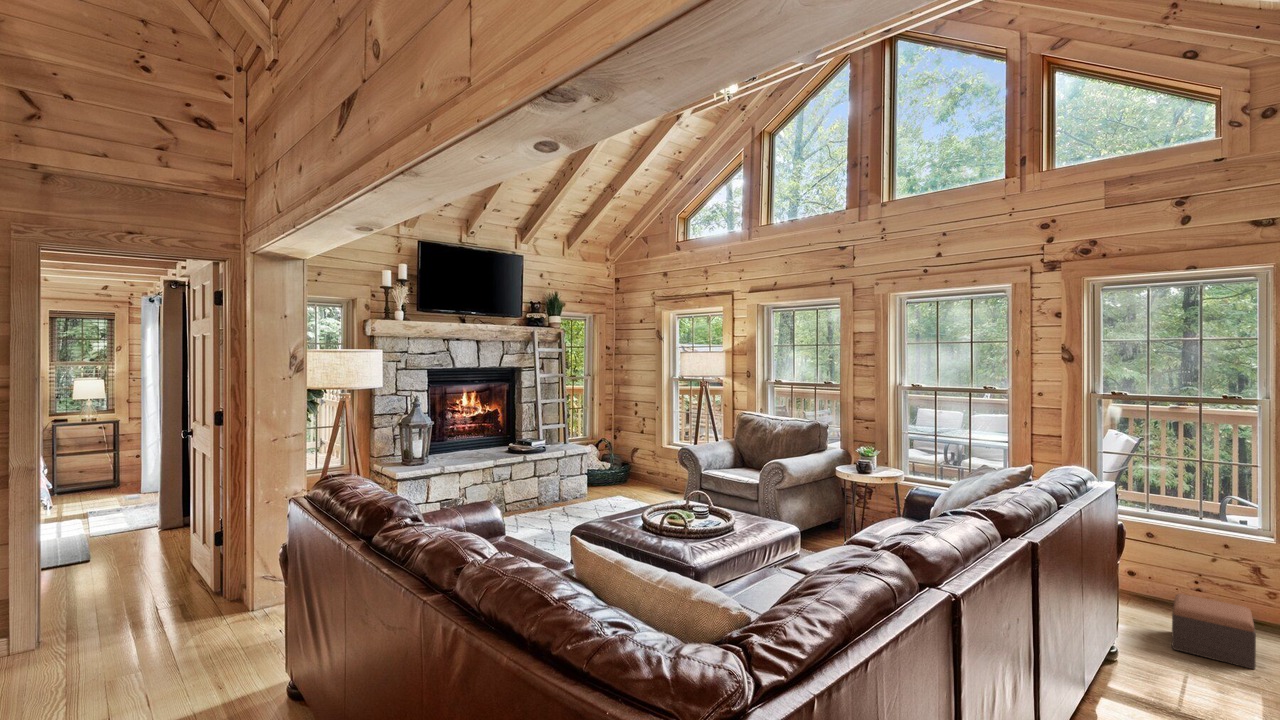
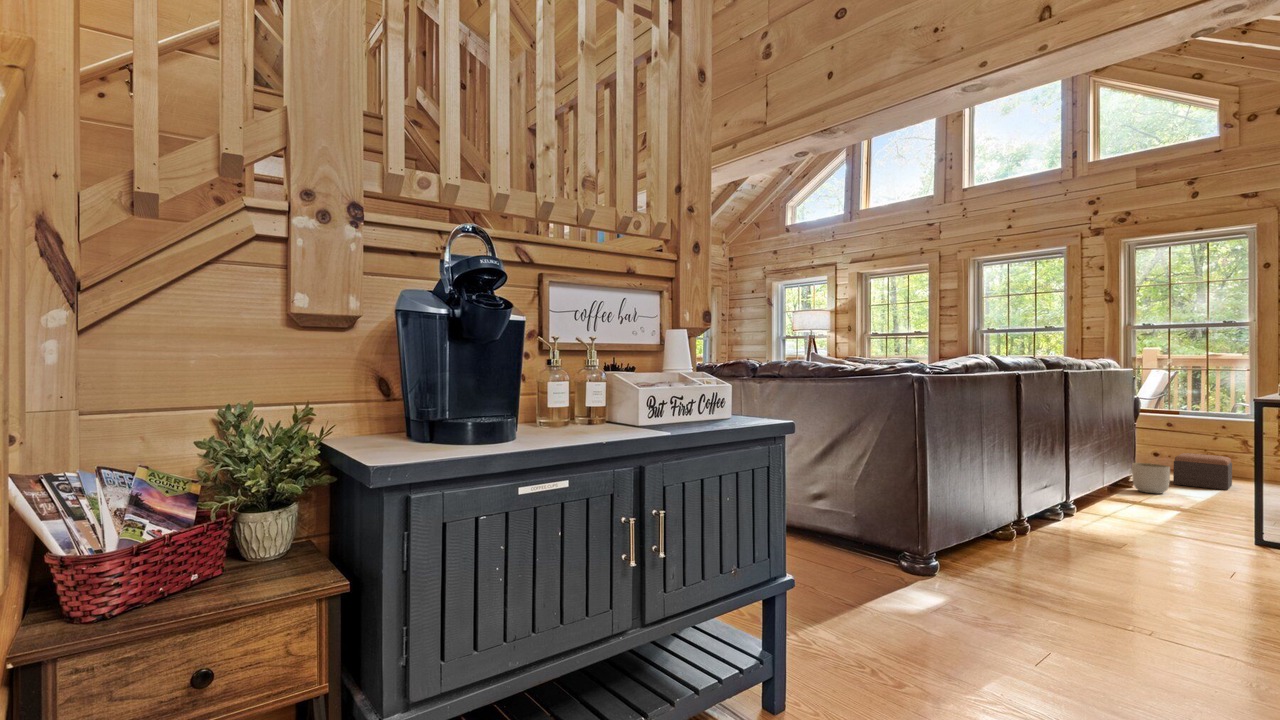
planter: none [1121,633,1181,692] -> present [1132,463,1170,494]

